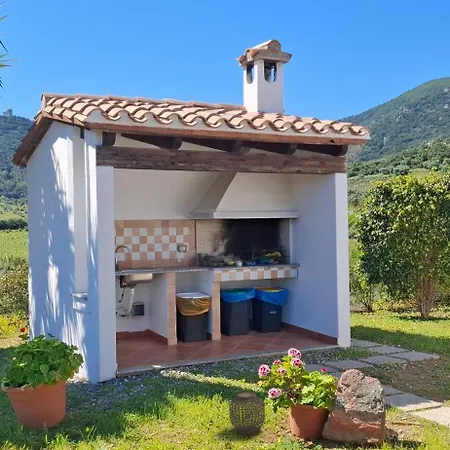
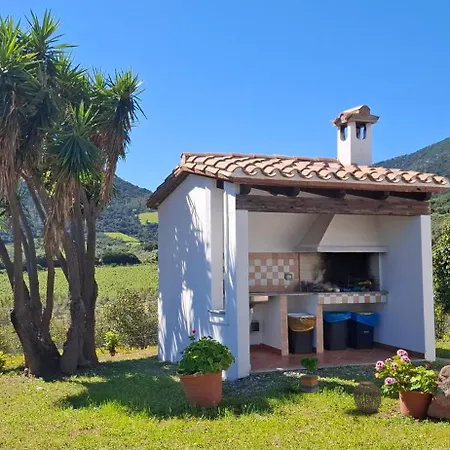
potted tree: none [171,354,200,401] -> present [300,357,320,392]

